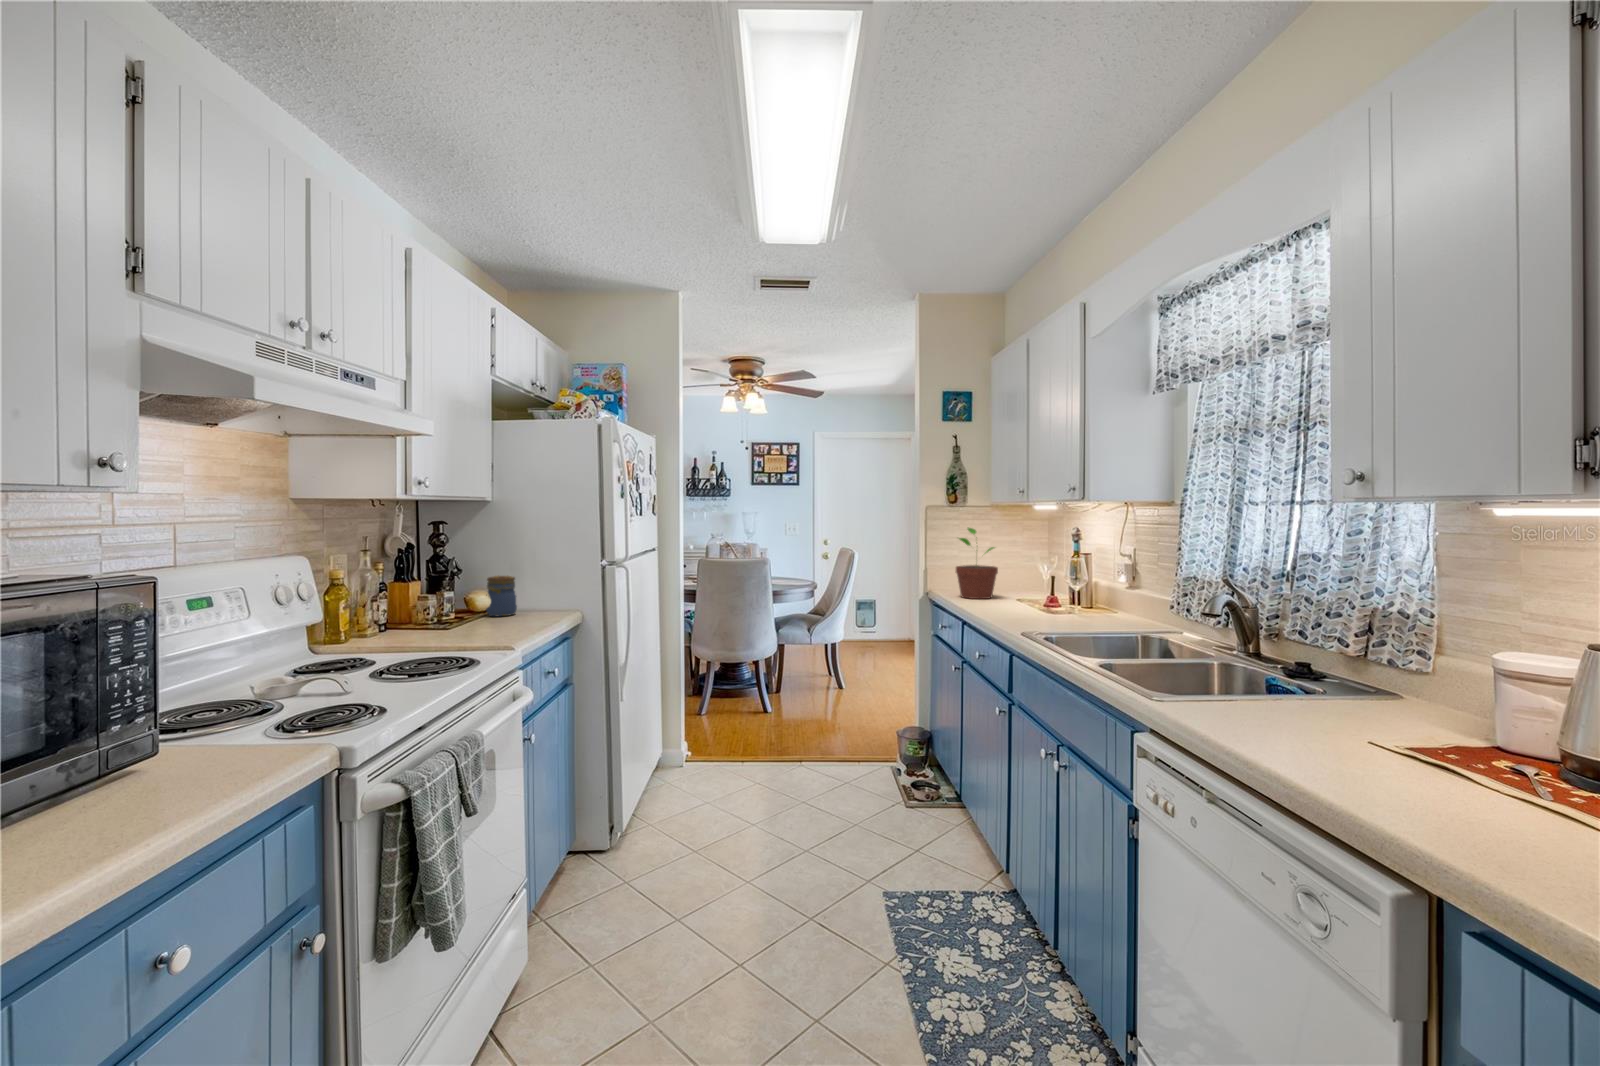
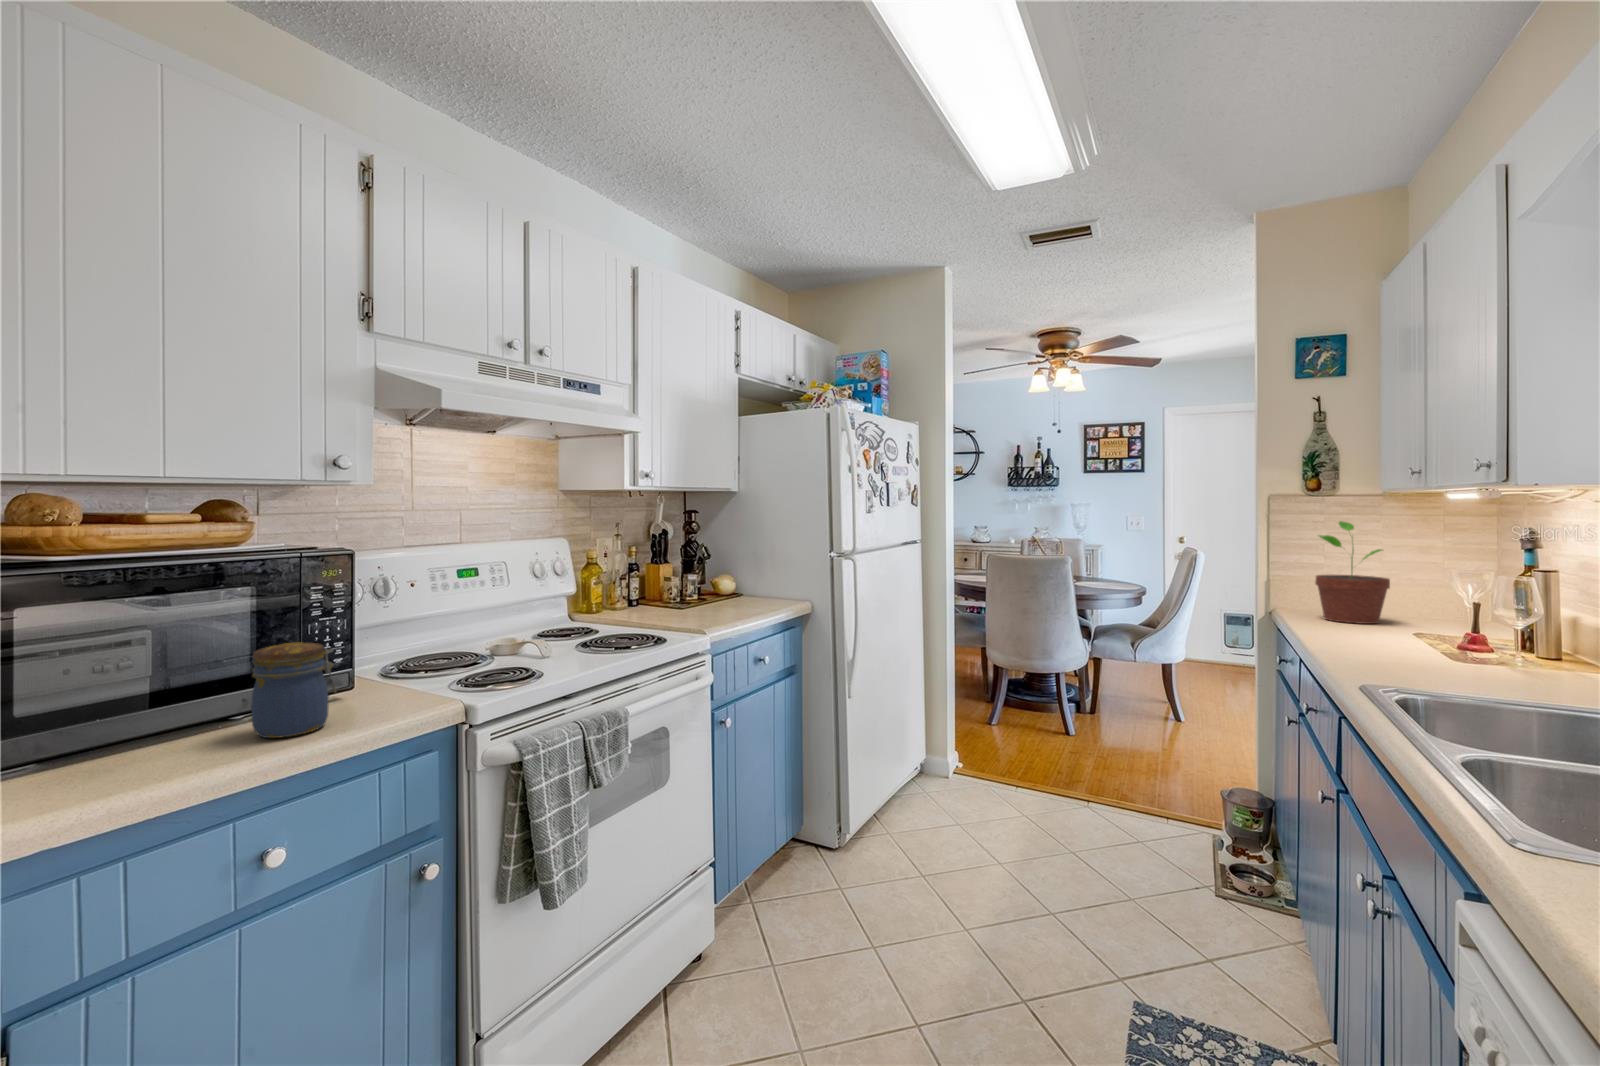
jar: present [486,575,517,616] -> present [251,642,336,738]

